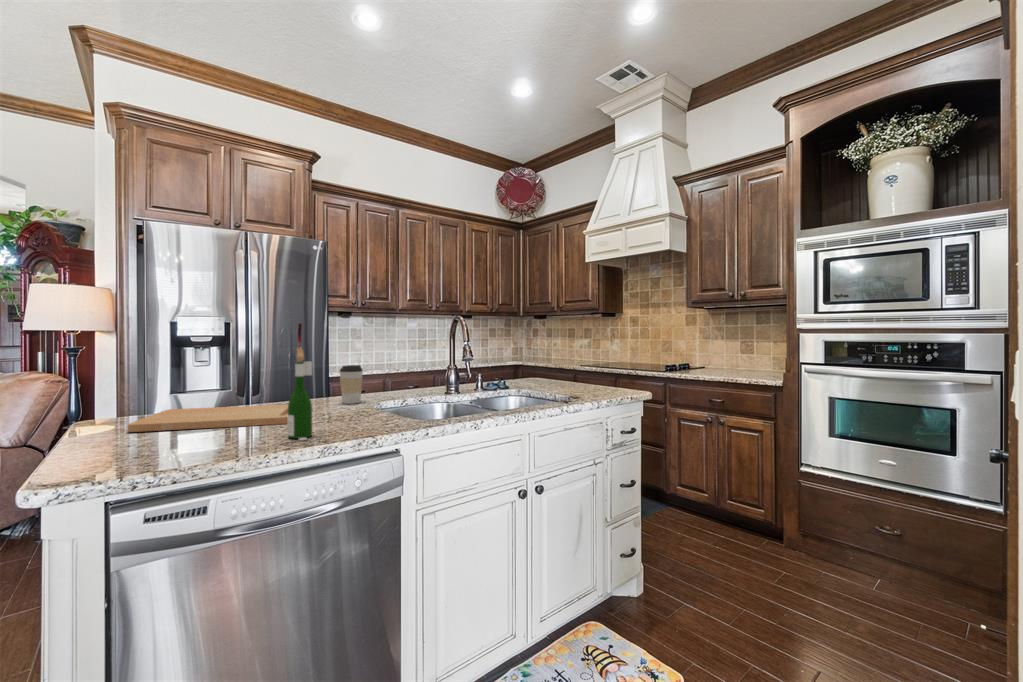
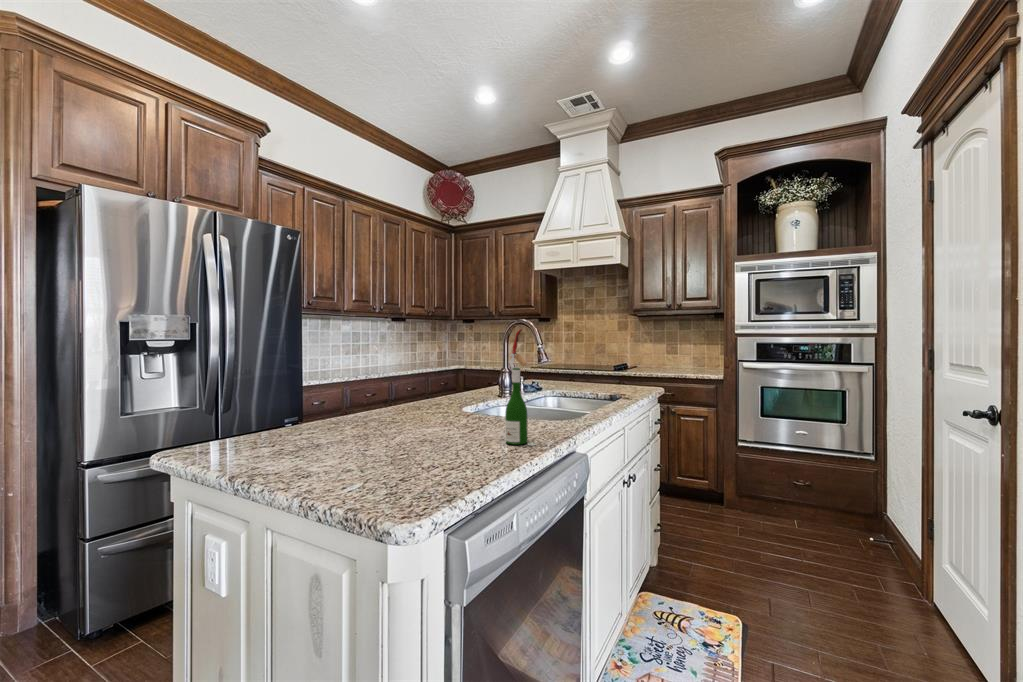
coffee cup: present [340,365,363,404] -> none [427,371,451,412]
cutting board: present [128,404,288,432] -> none [279,414,454,455]

